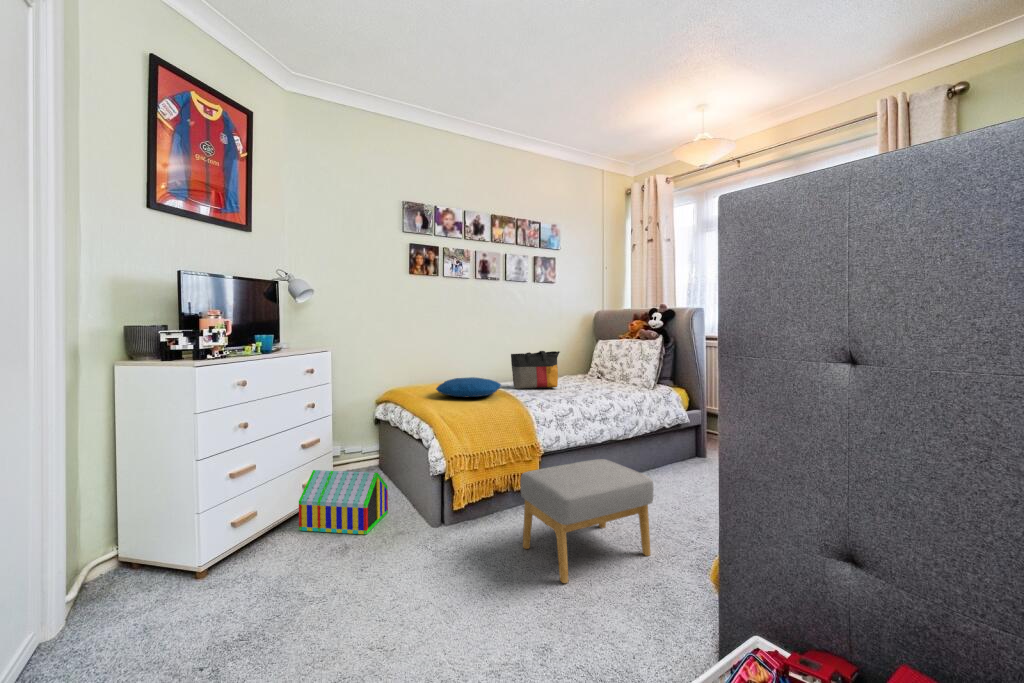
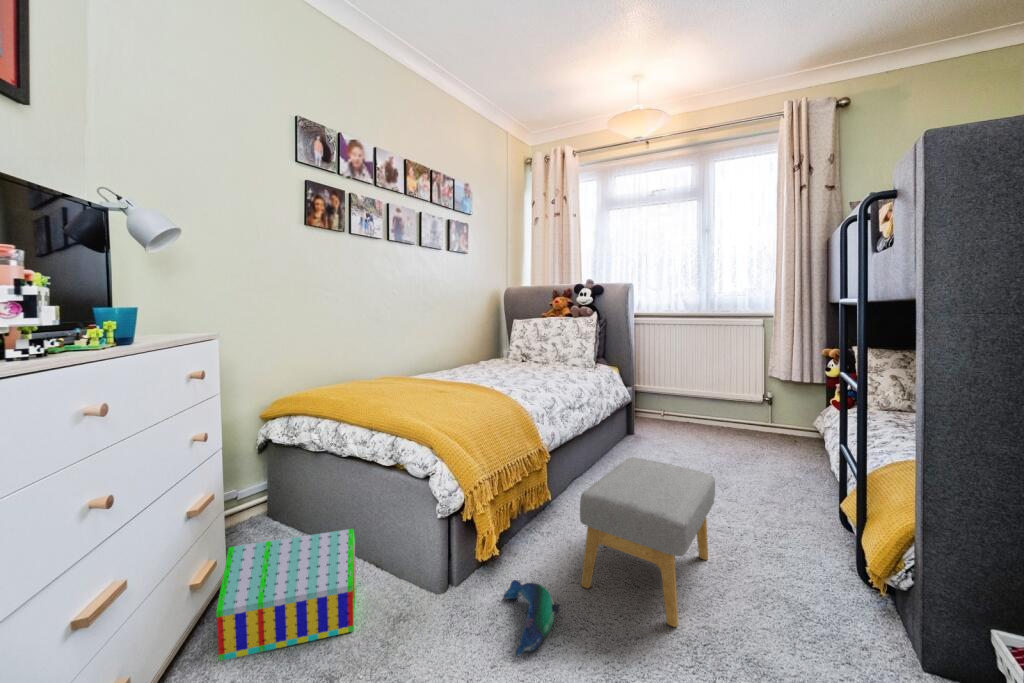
tote bag: present [511,351,560,389] -> none [462,332,516,378]
pillow: present [436,377,501,397] -> none [395,370,478,396]
plush toy: none [439,530,485,568] -> present [504,580,560,657]

